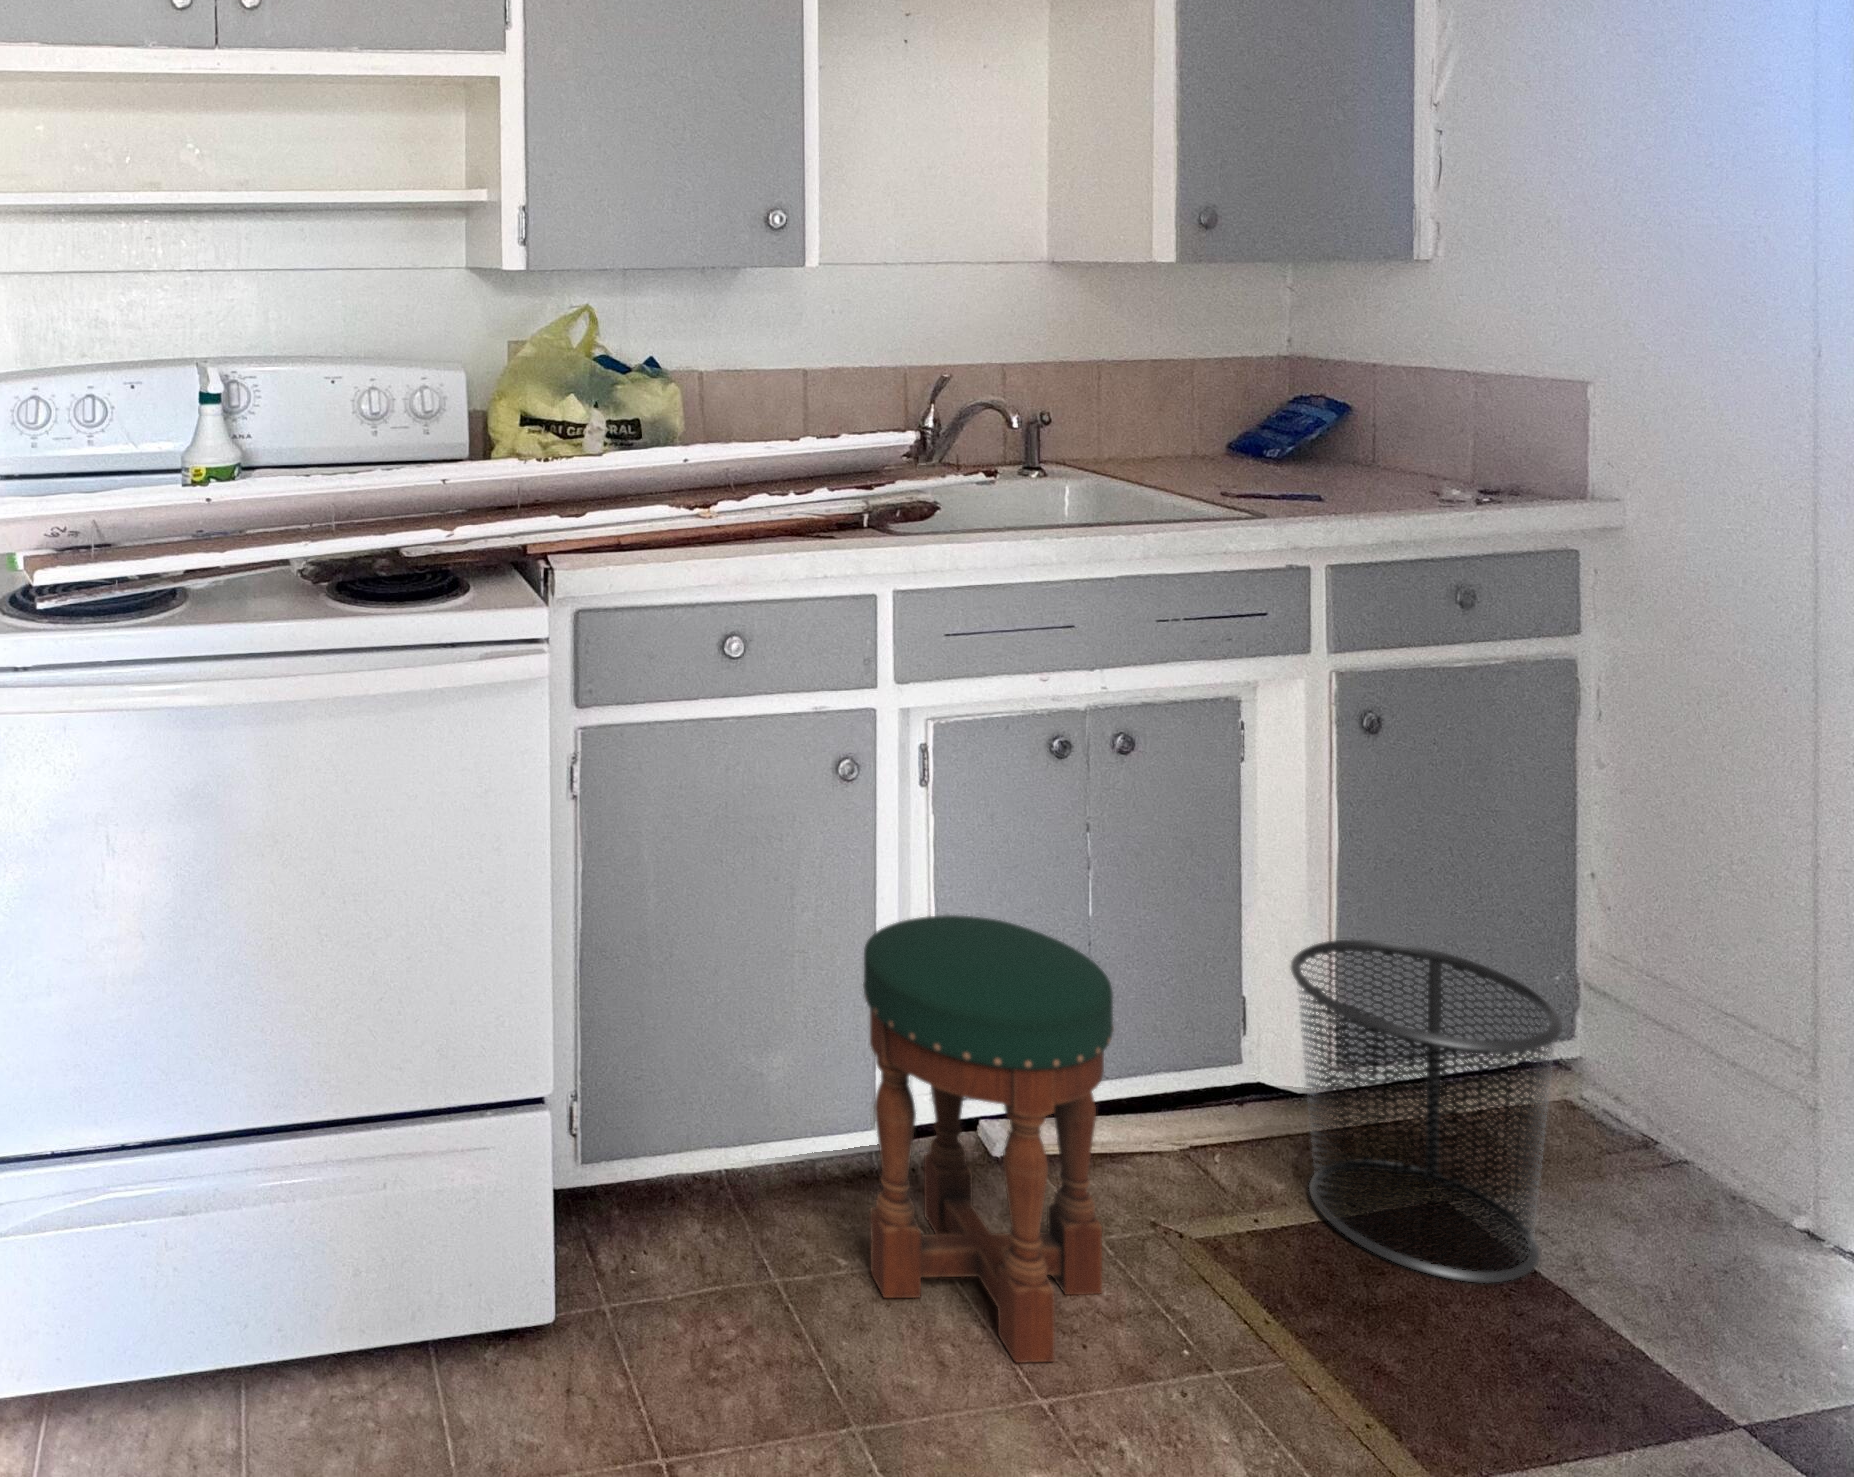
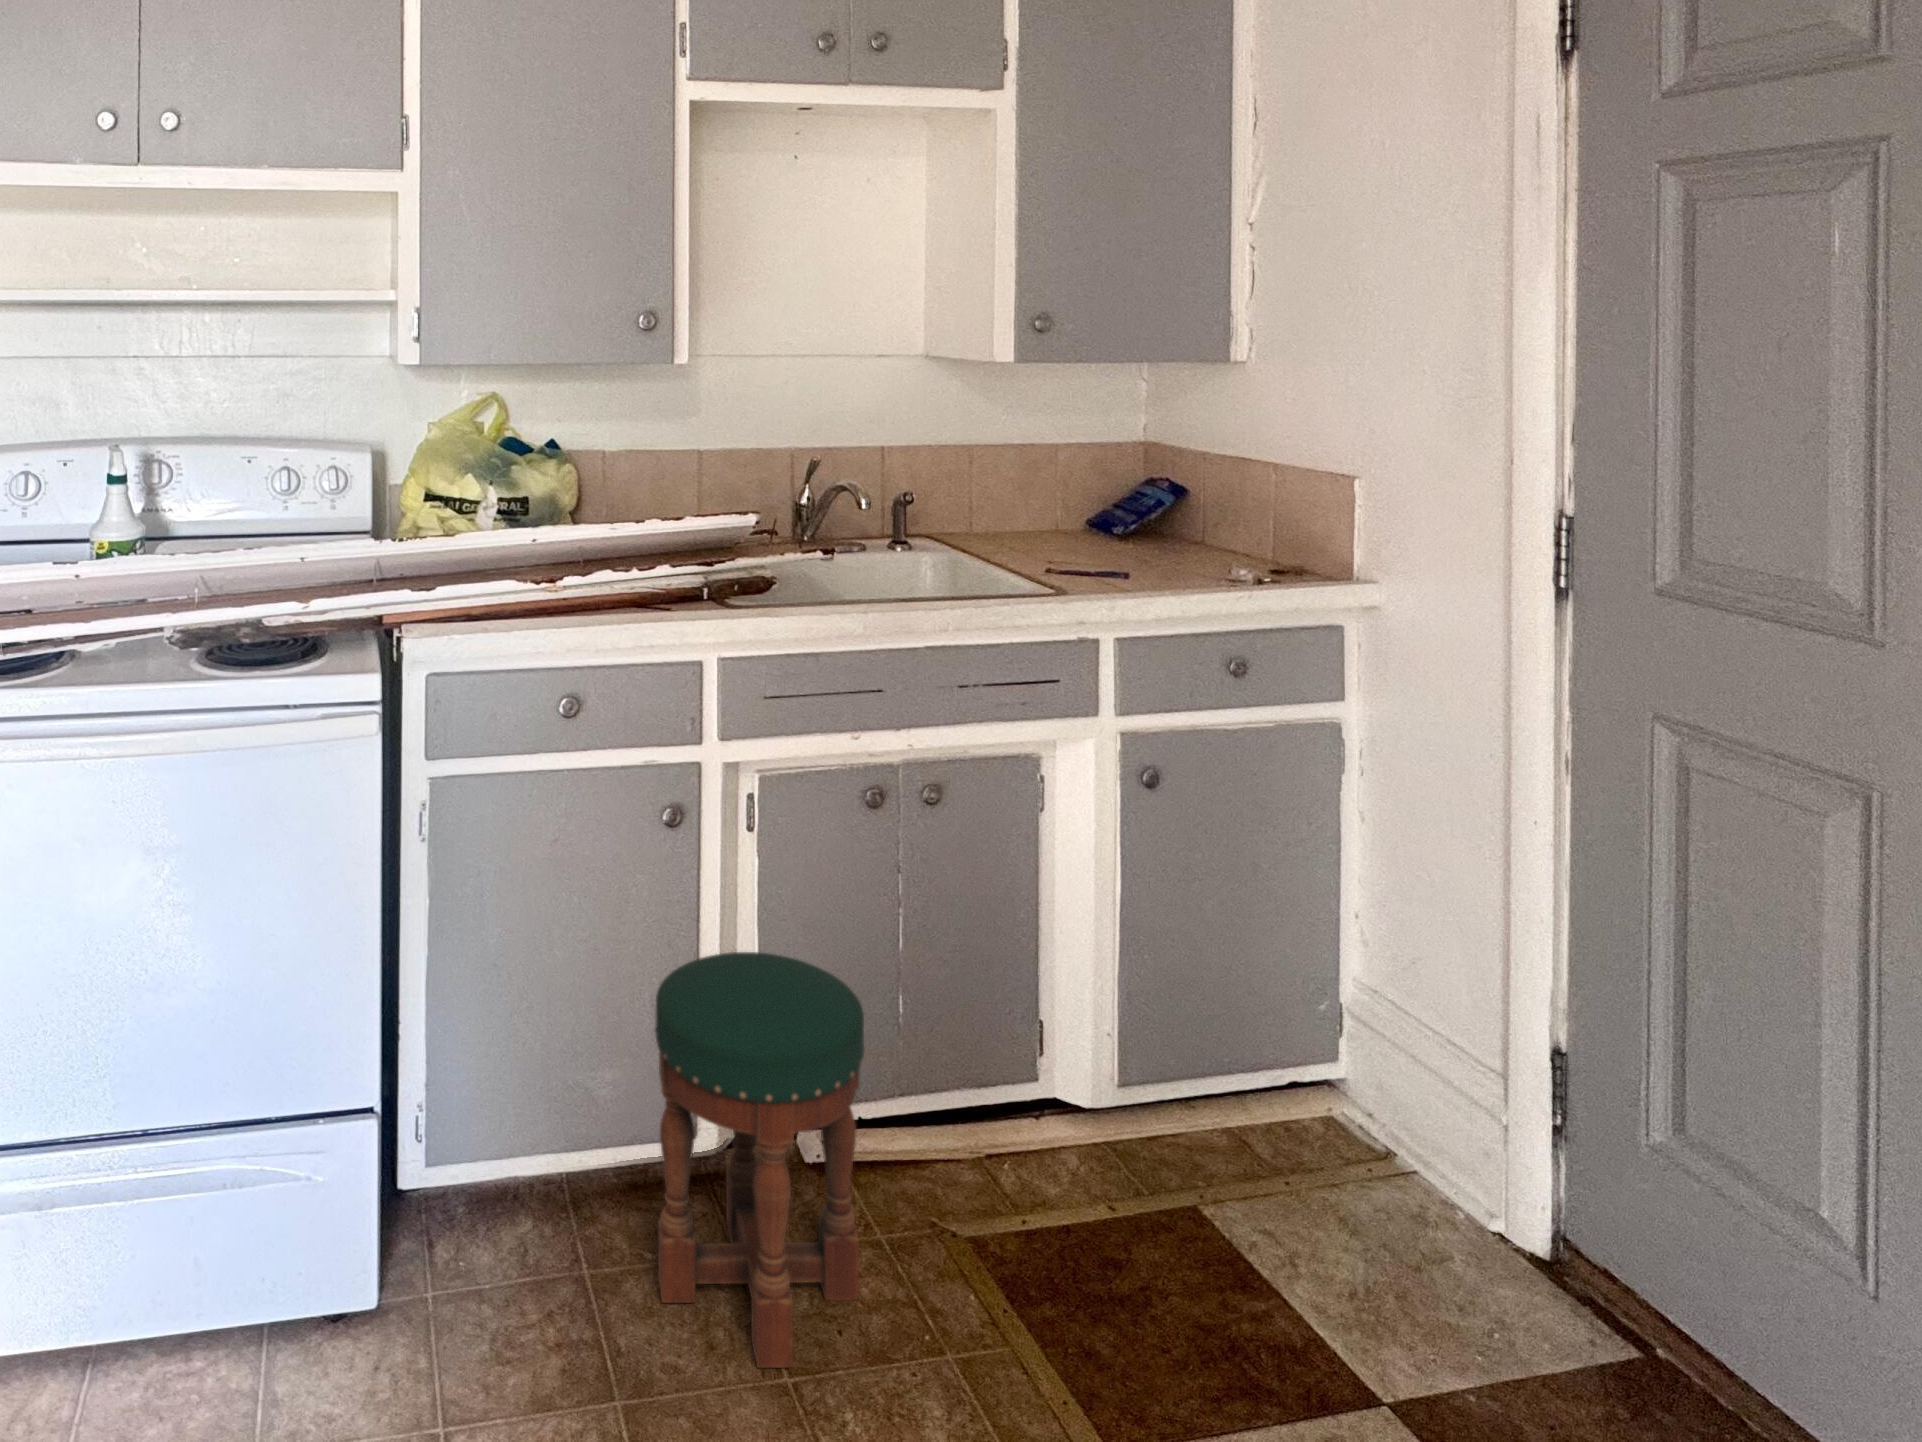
waste bin: present [1291,940,1562,1283] -> none [1058,972,1276,1291]

